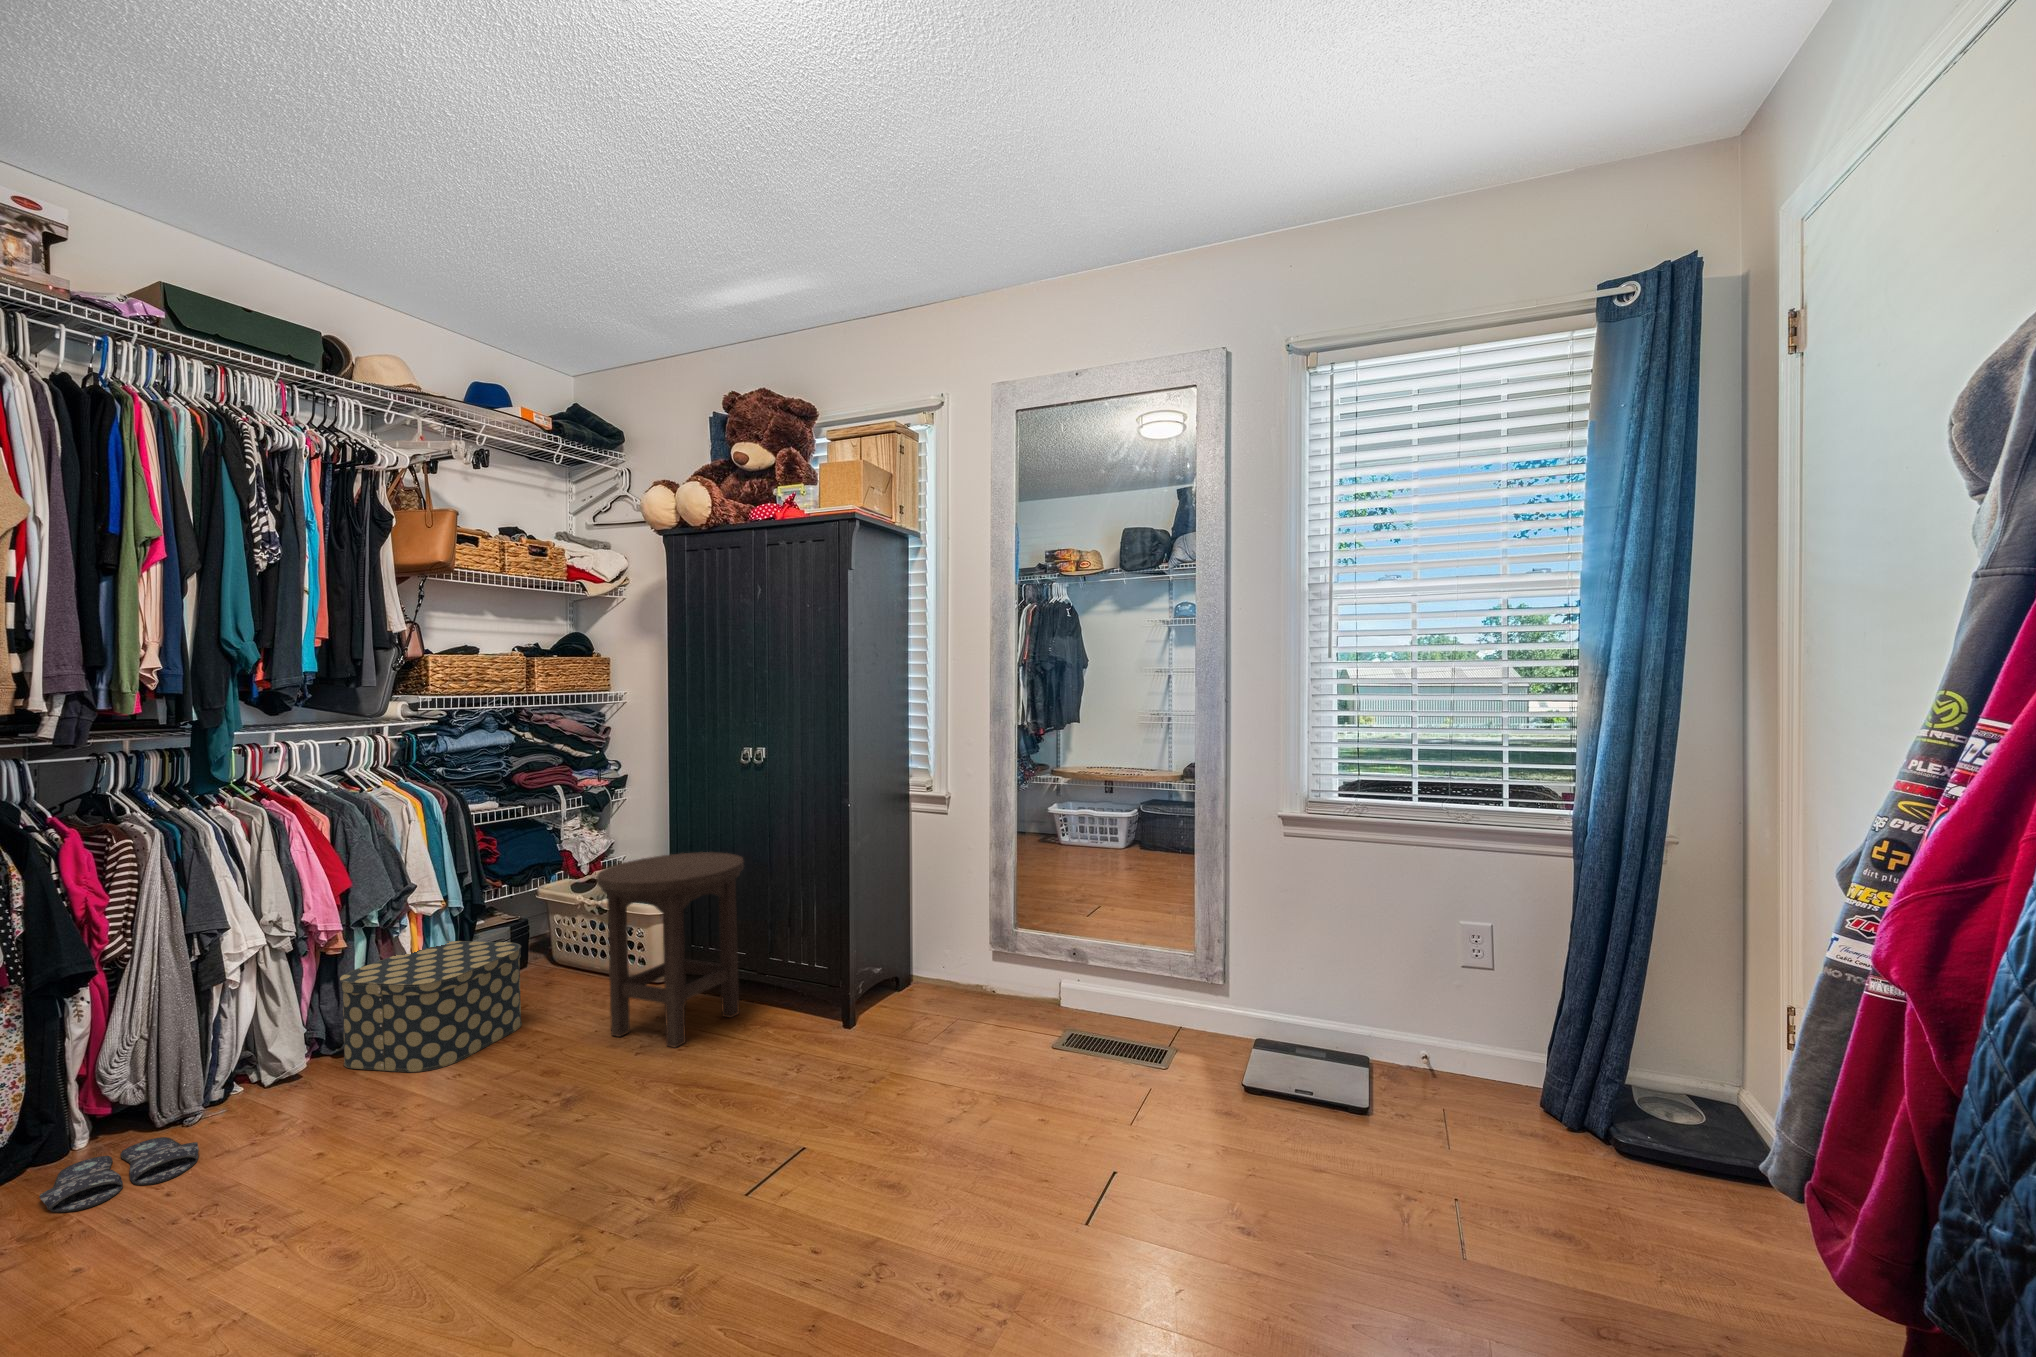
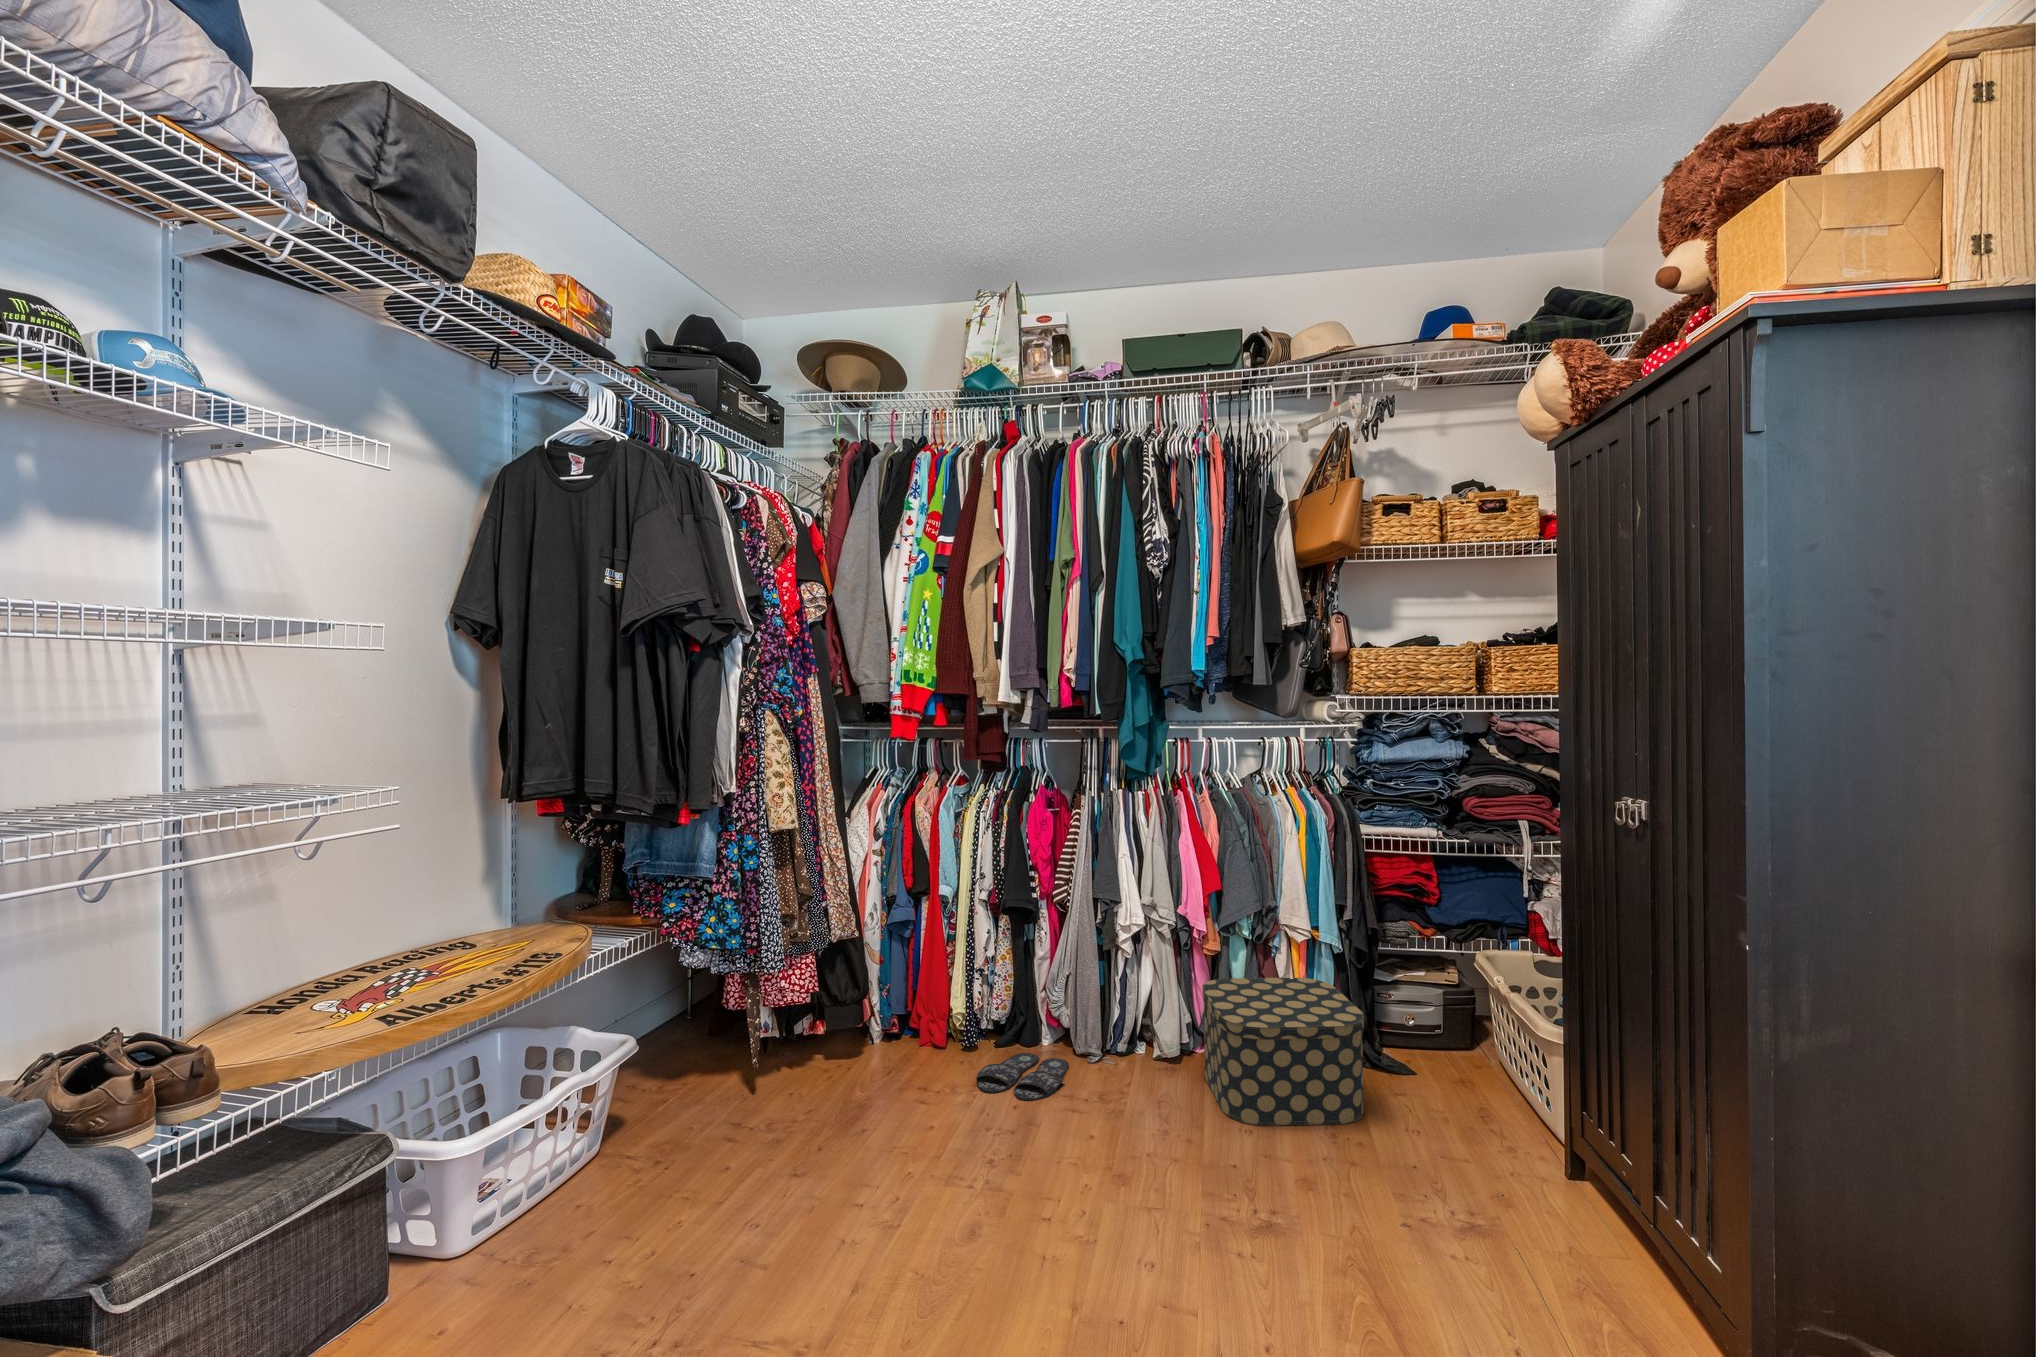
stool: present [596,852,744,1047] -> none [1368,960,1611,1296]

